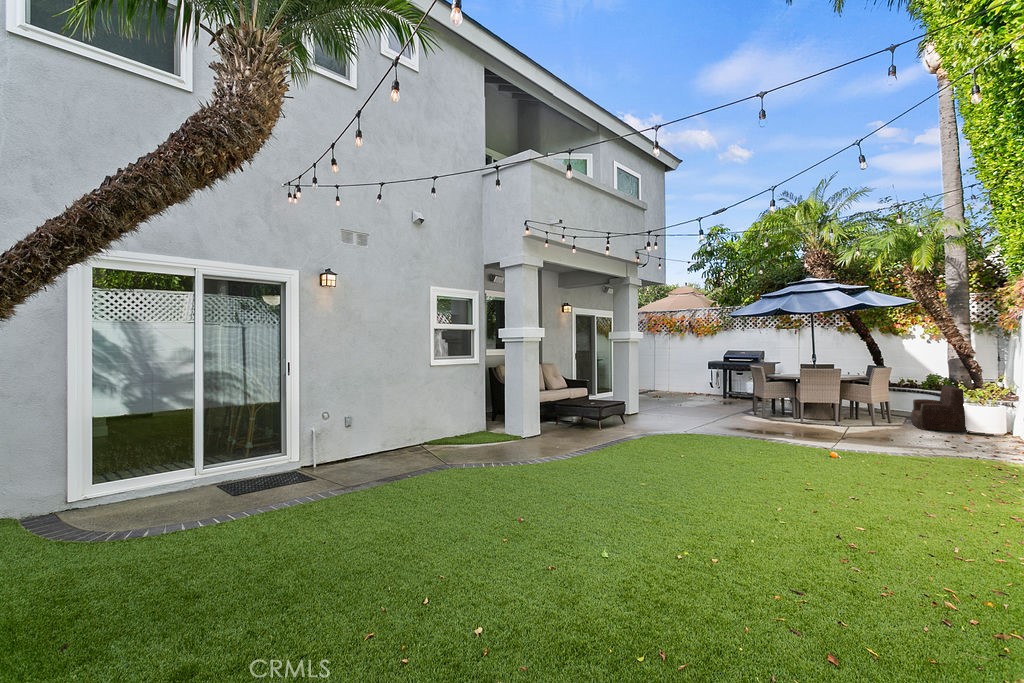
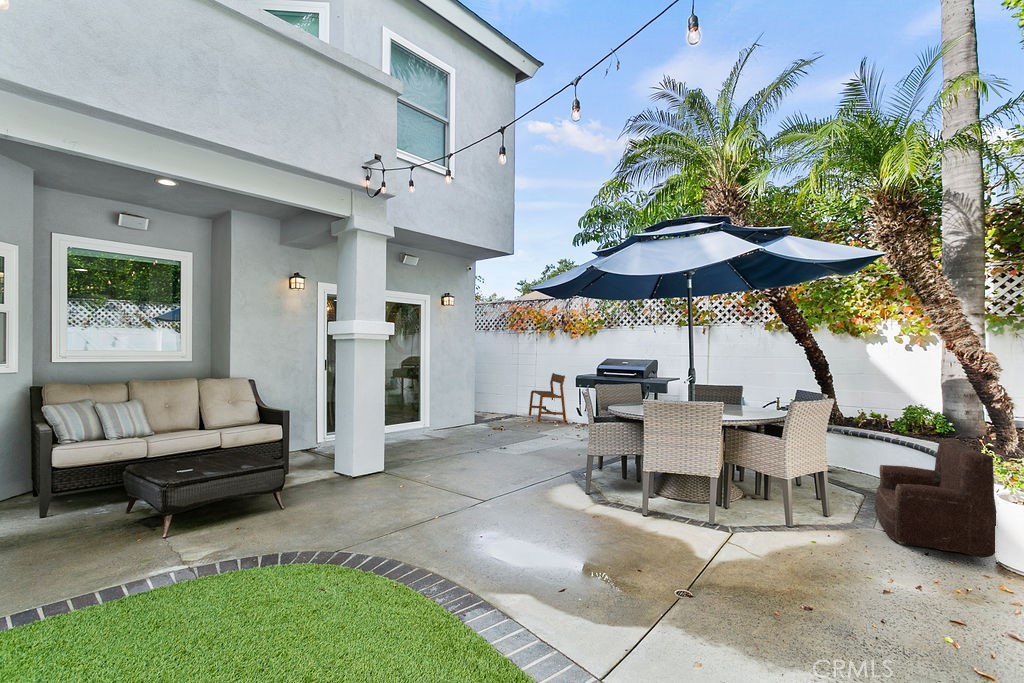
bench: none [664,362,696,394] -> present [529,373,566,422]

